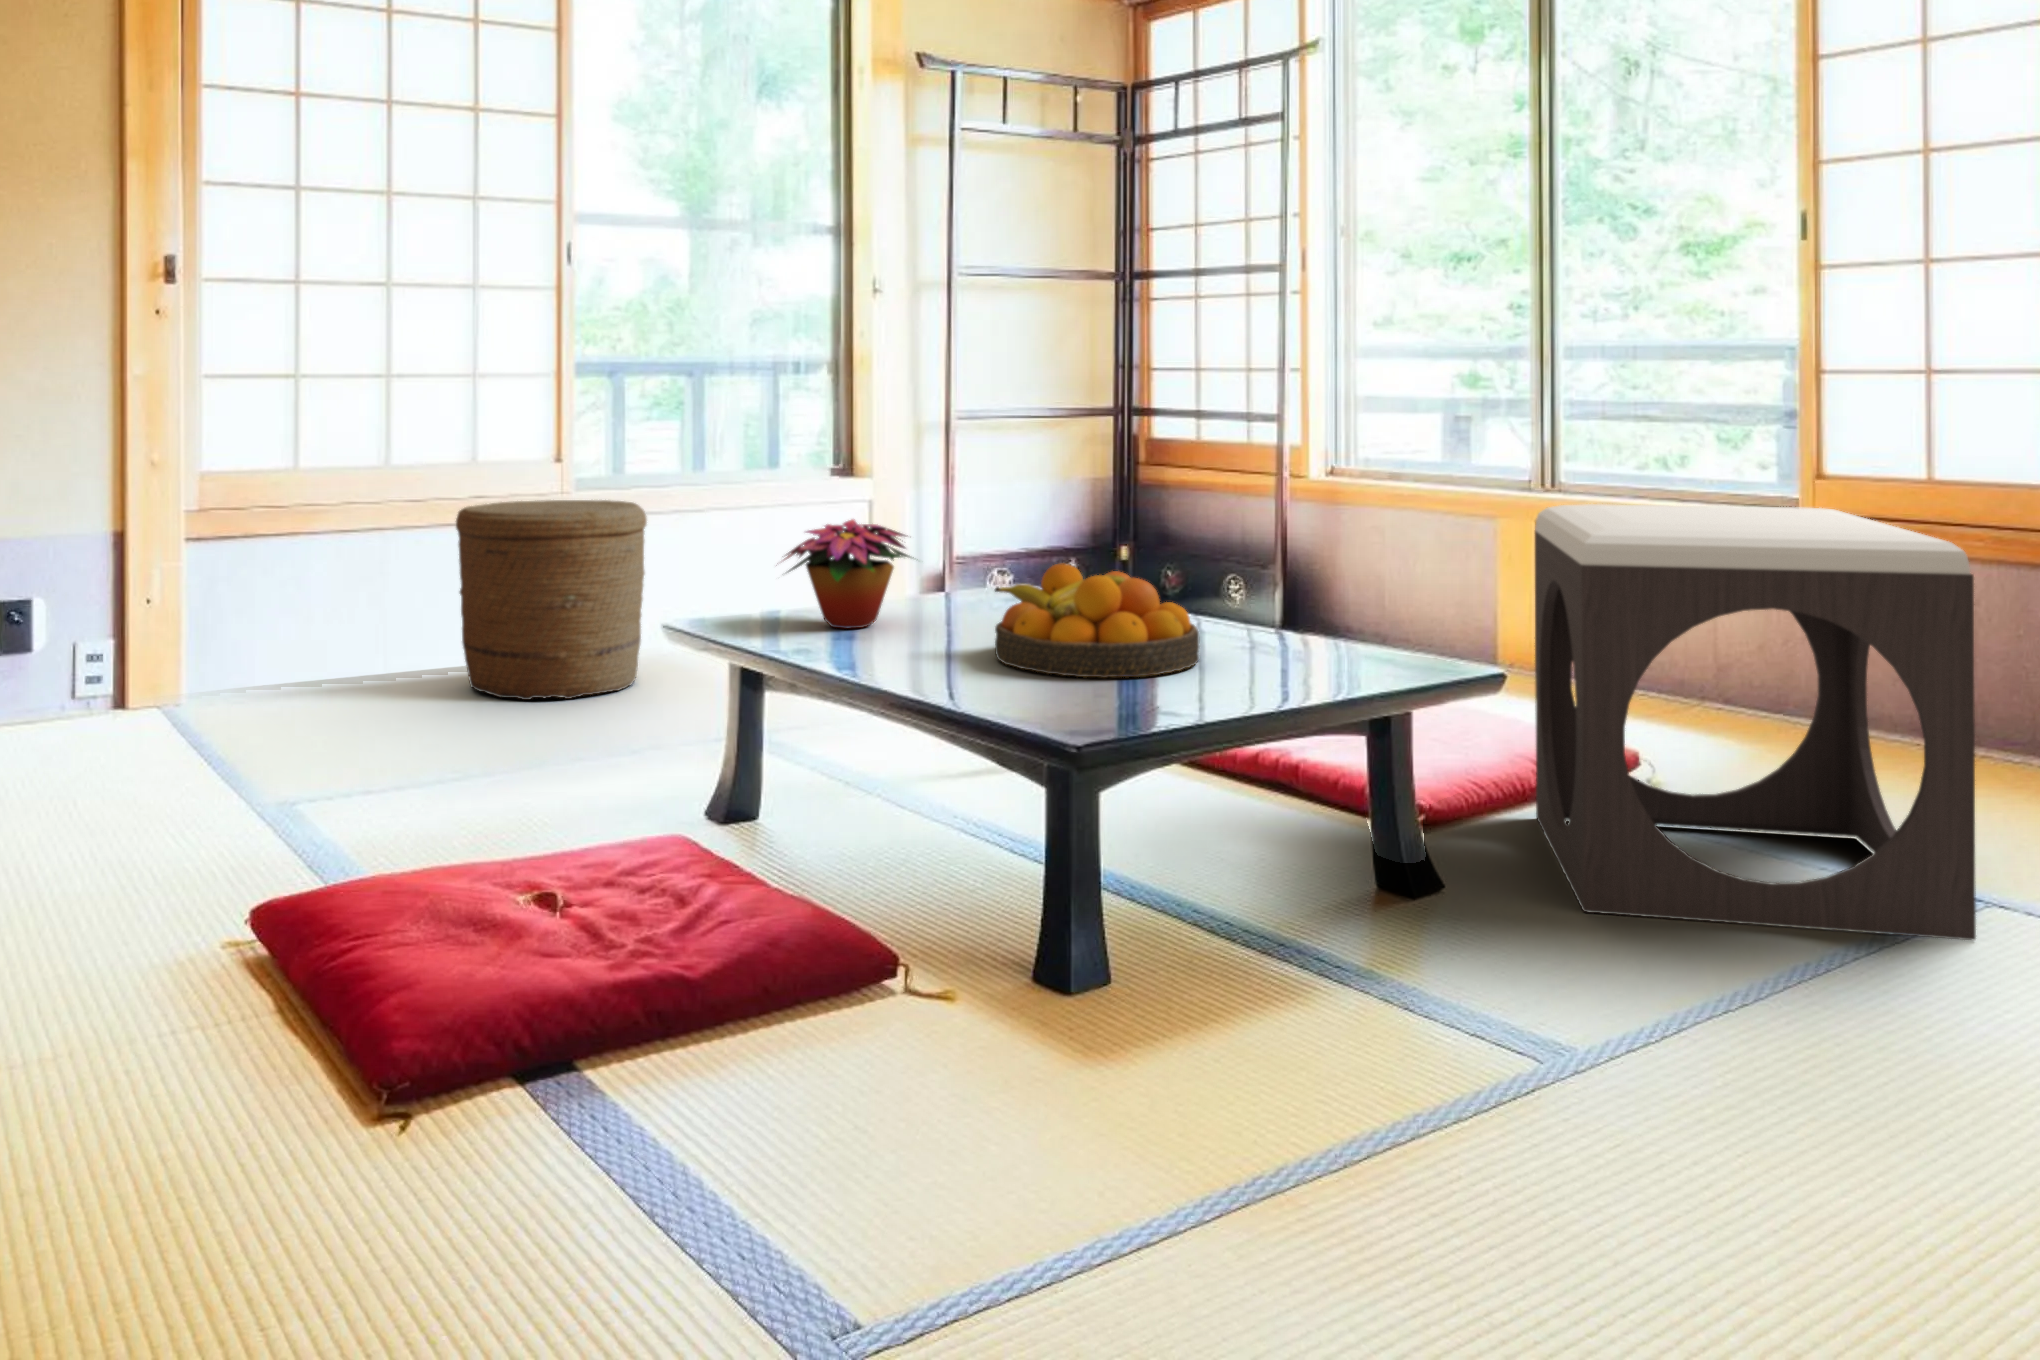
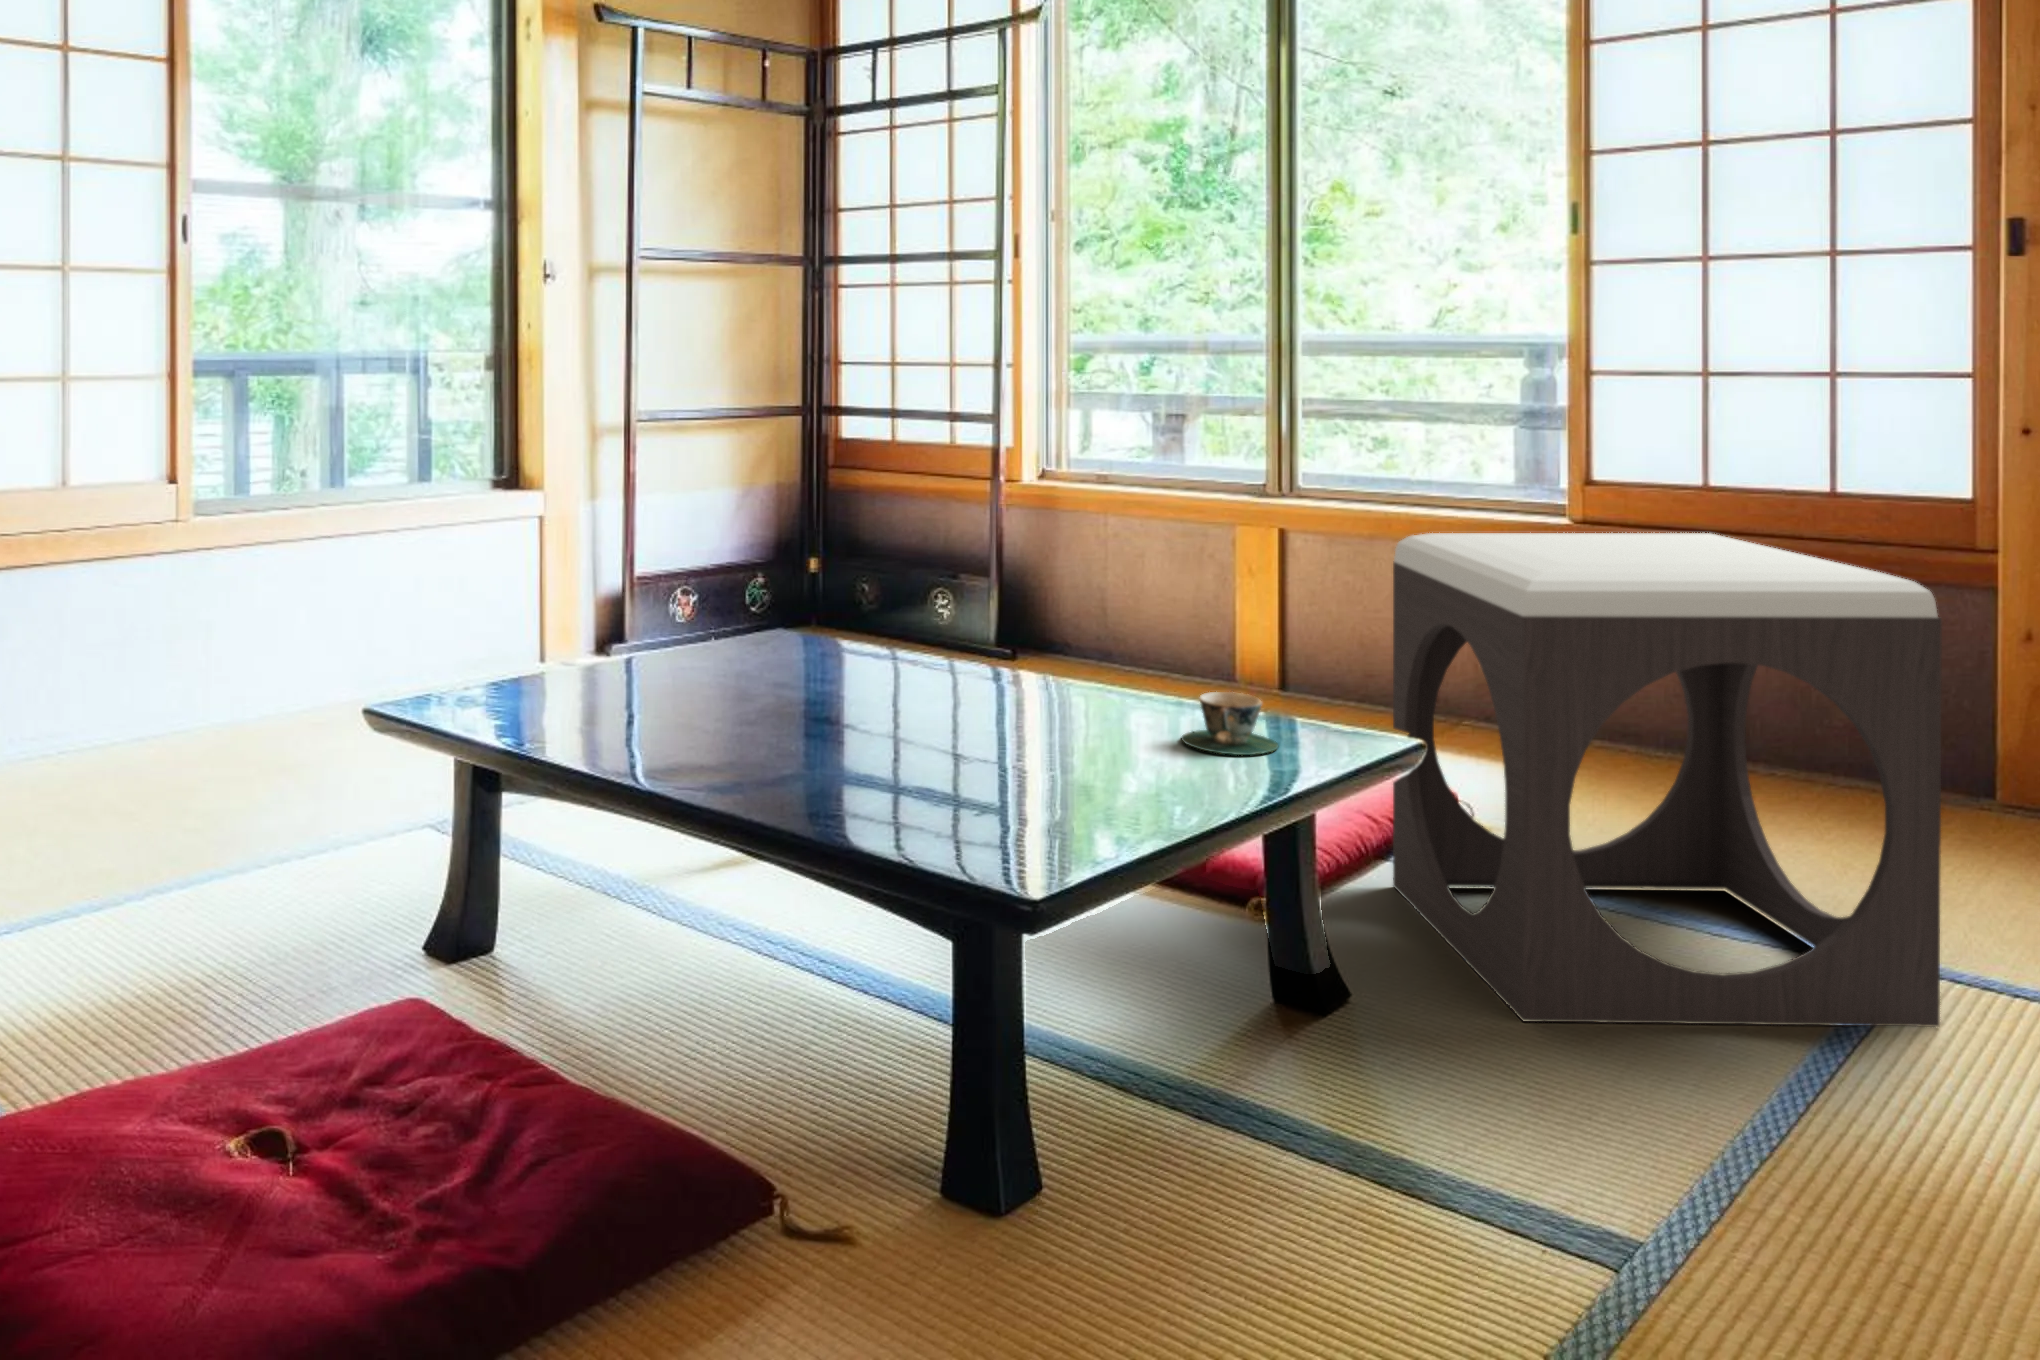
basket: present [456,500,647,700] -> none [48,530,294,787]
flower arrangement: present [784,519,914,628] -> none [504,565,702,707]
fruit bowl: present [995,563,1199,678] -> none [815,625,1071,775]
teacup: none [1293,625,1375,675] -> present [1181,692,1279,755]

